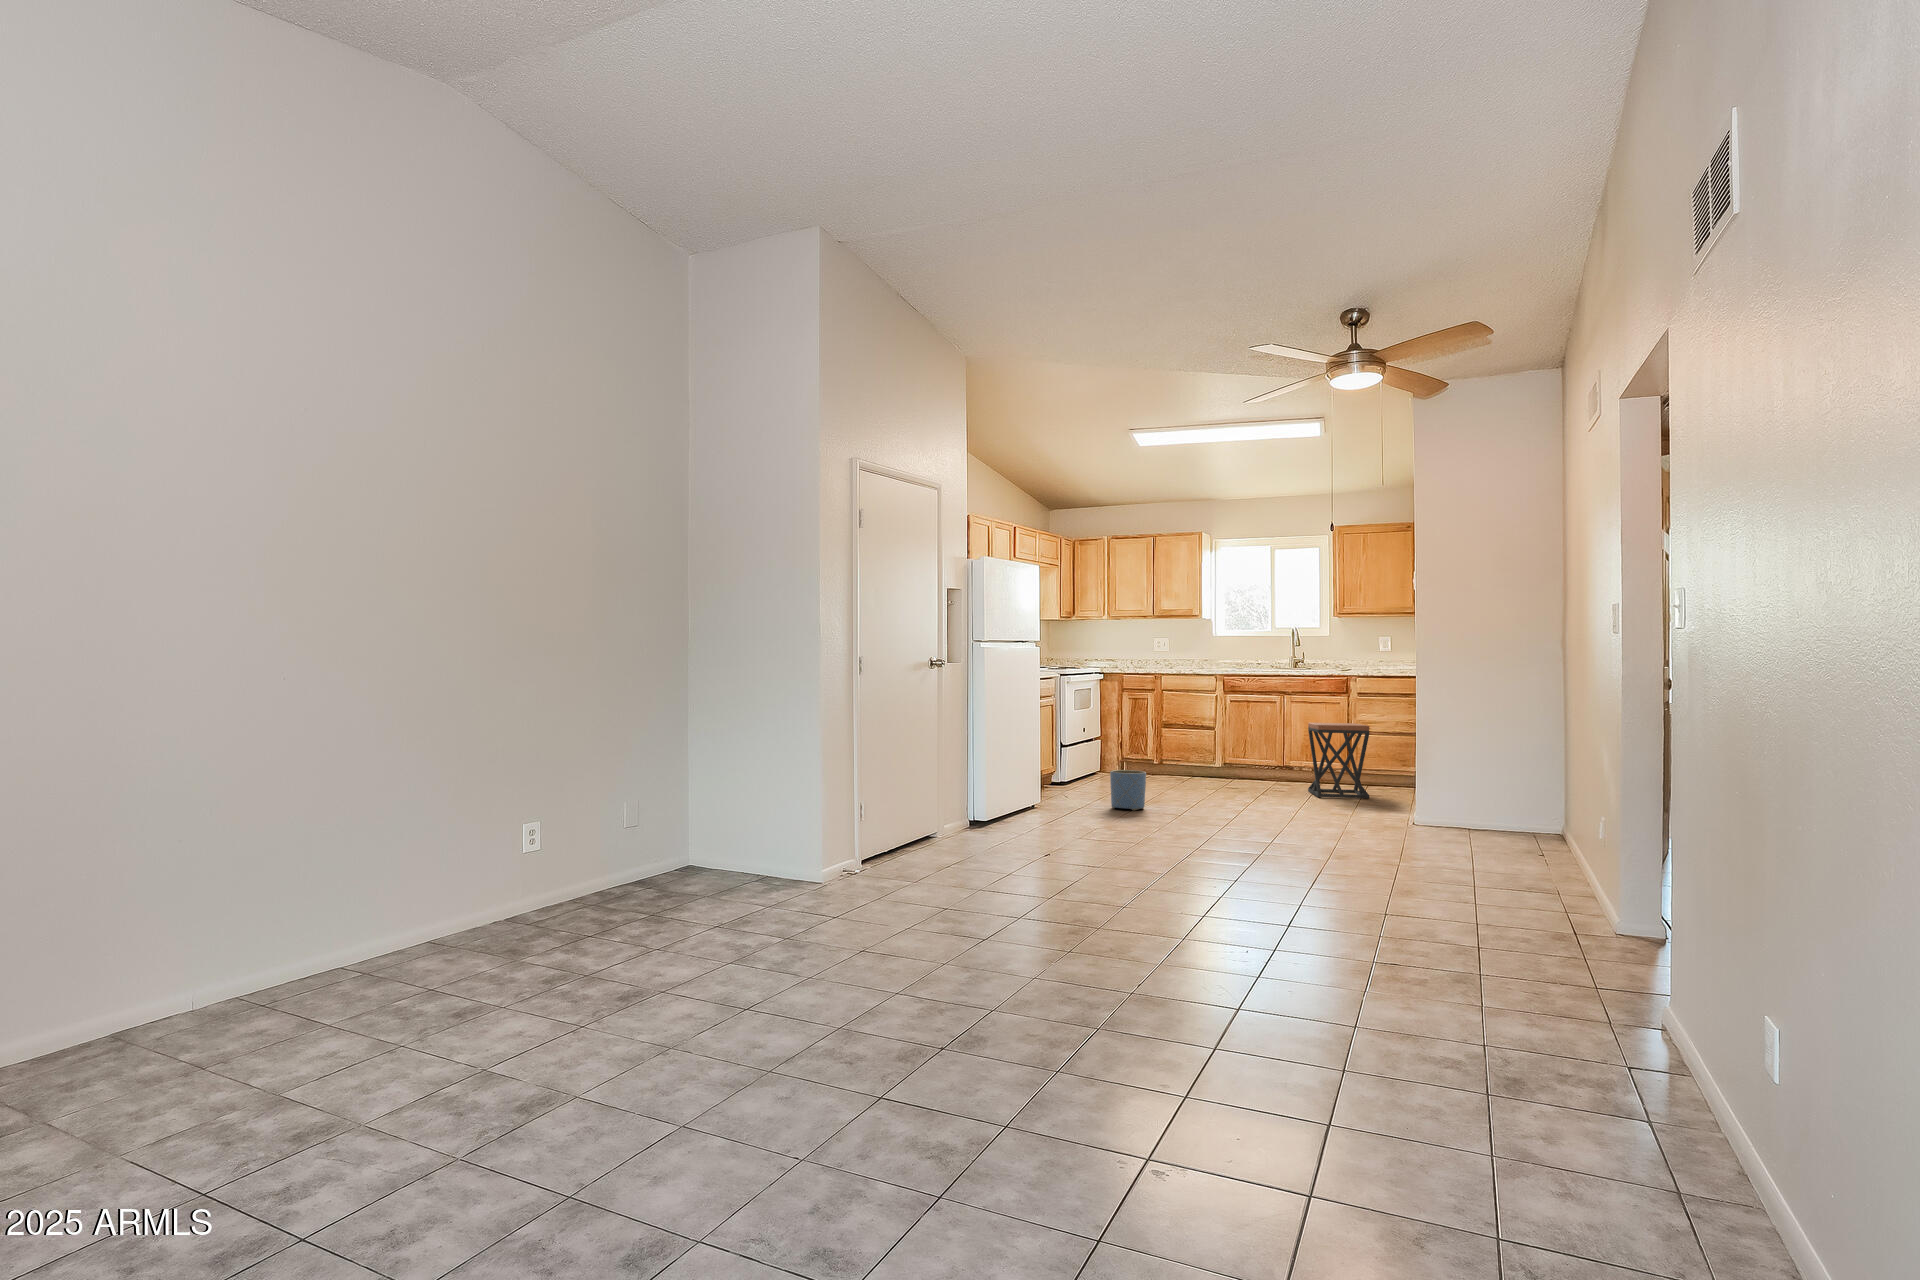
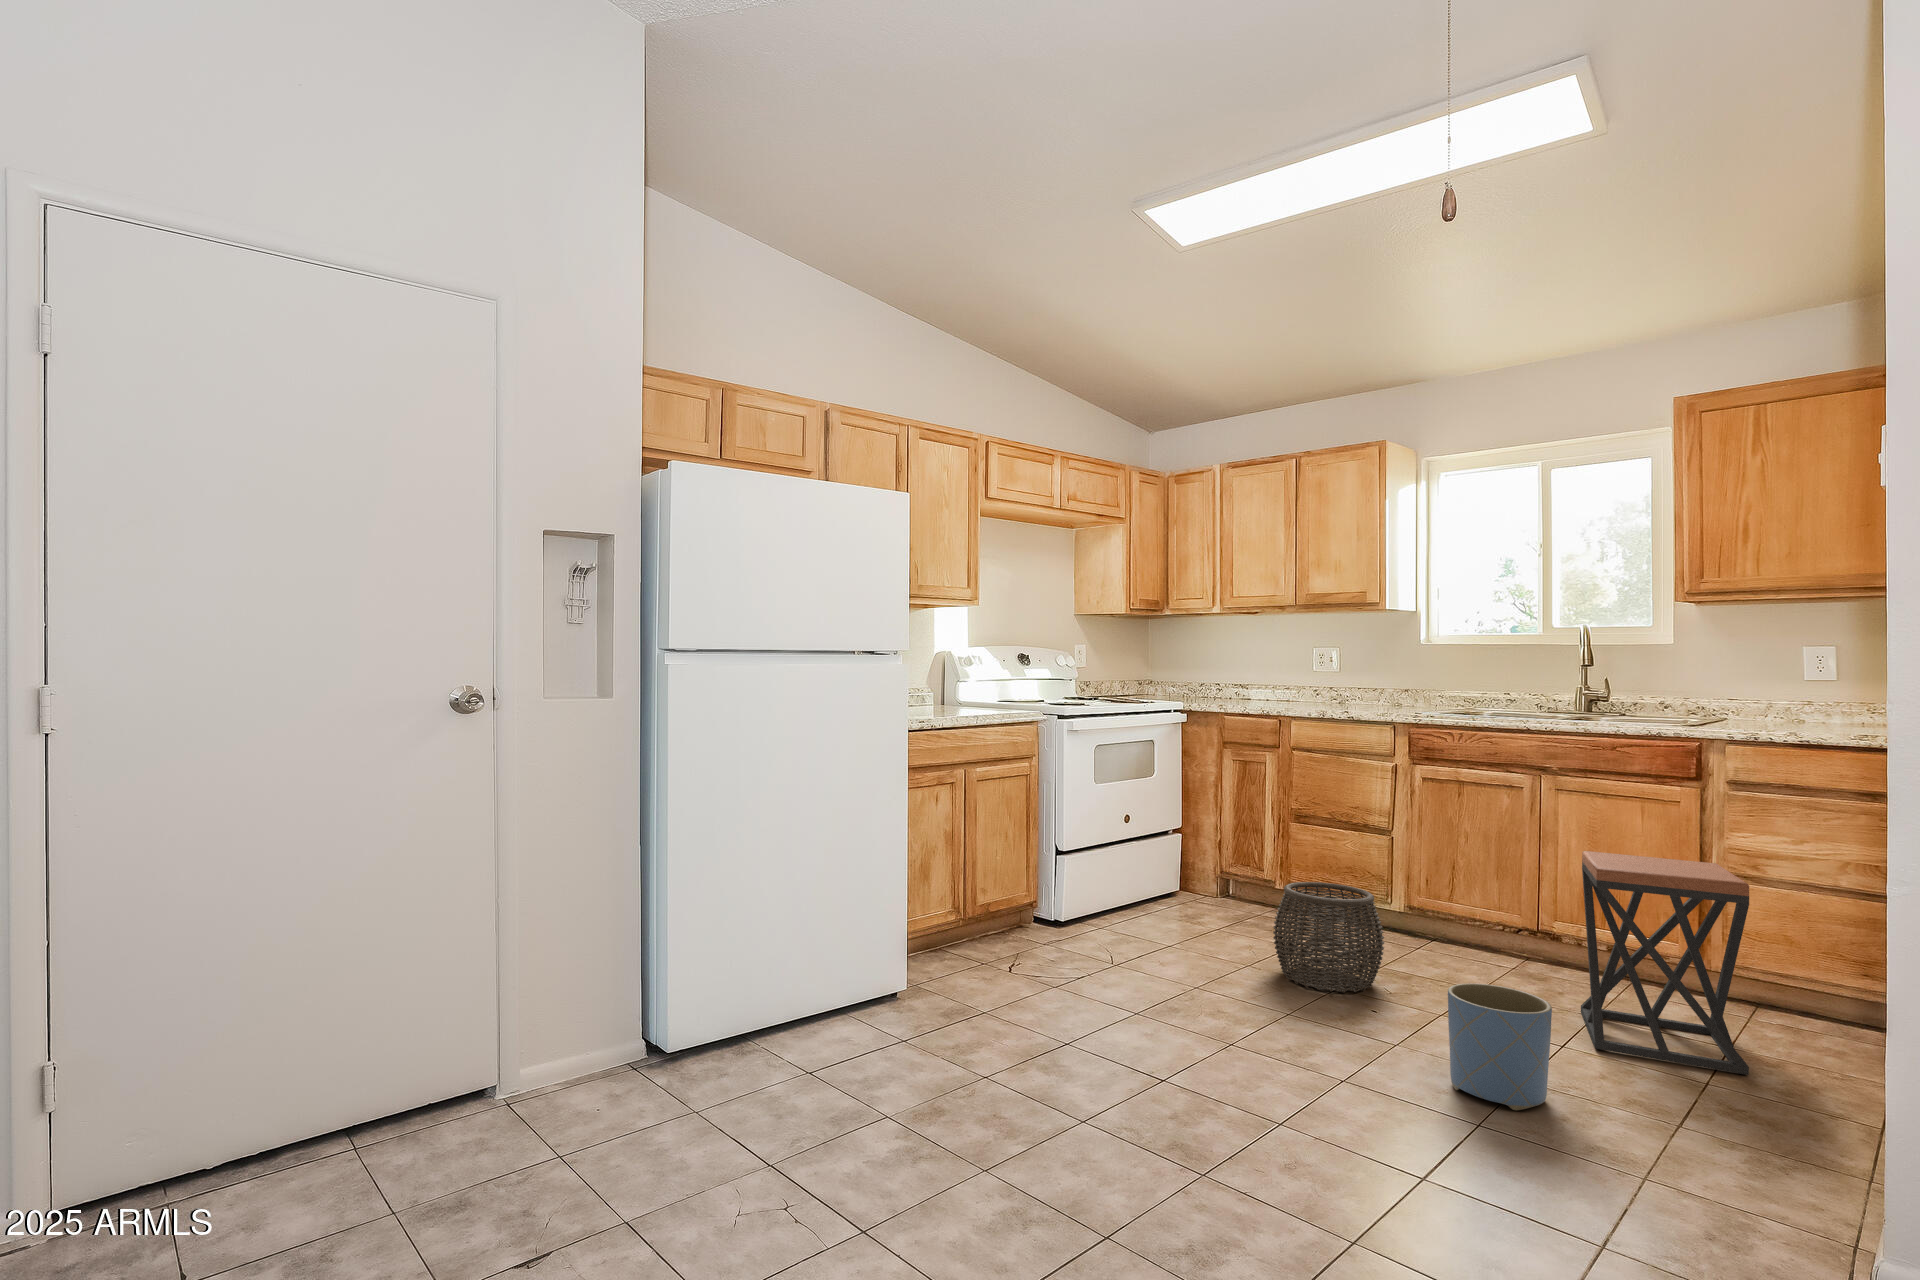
woven basket: none [1182,748,1232,792] -> present [1273,882,1384,993]
planter: present [1110,770,1146,811] -> present [1448,983,1552,1110]

